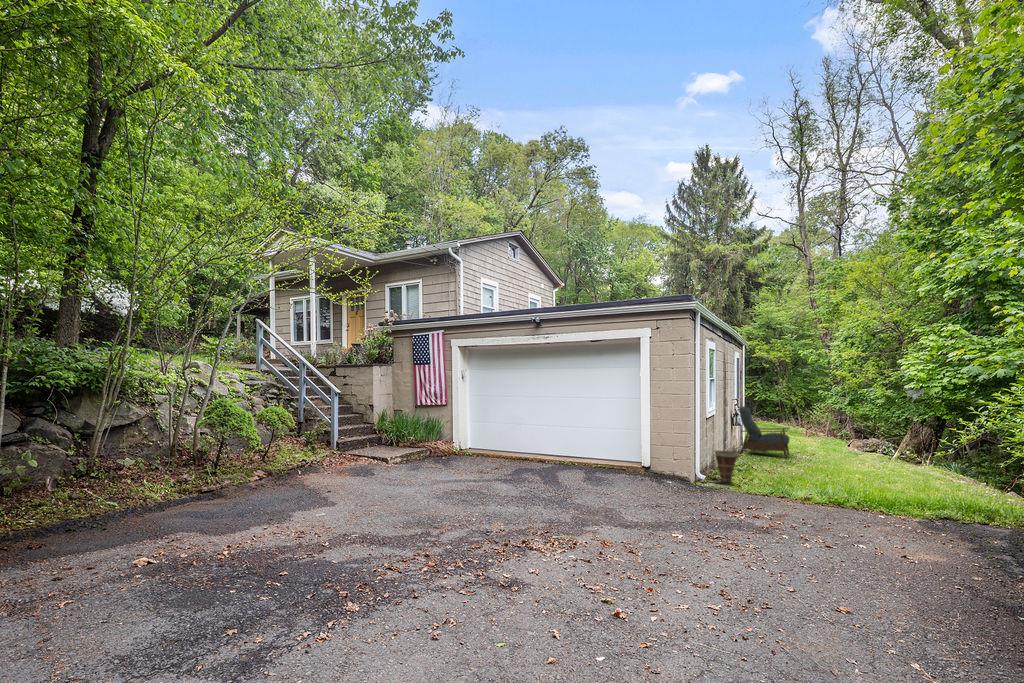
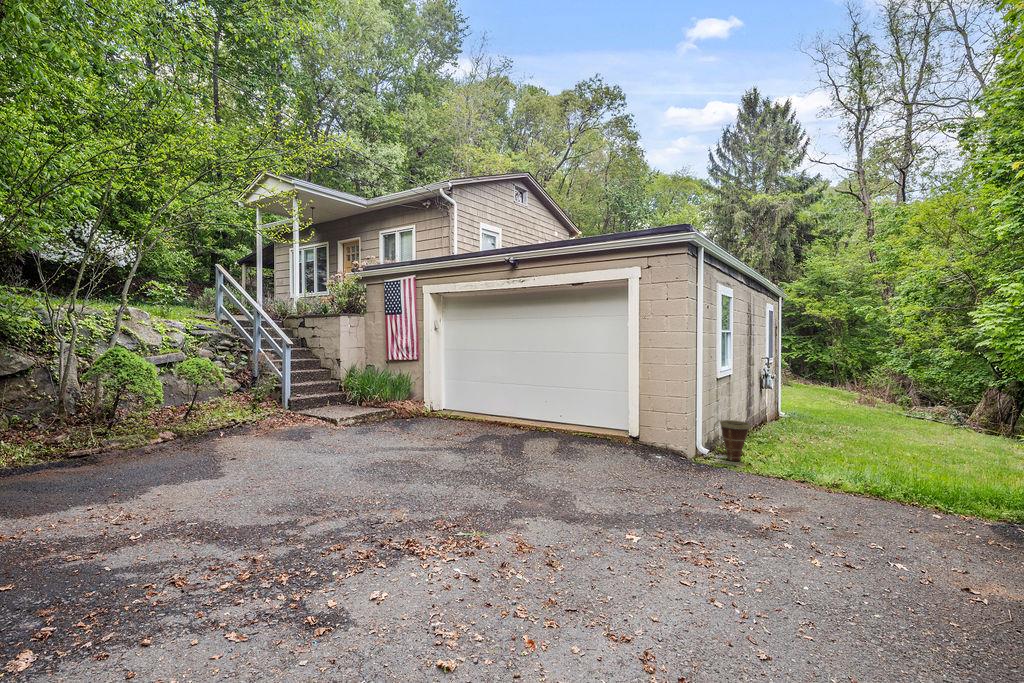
chair: present [739,406,789,459] -> none [768,367,833,429]

